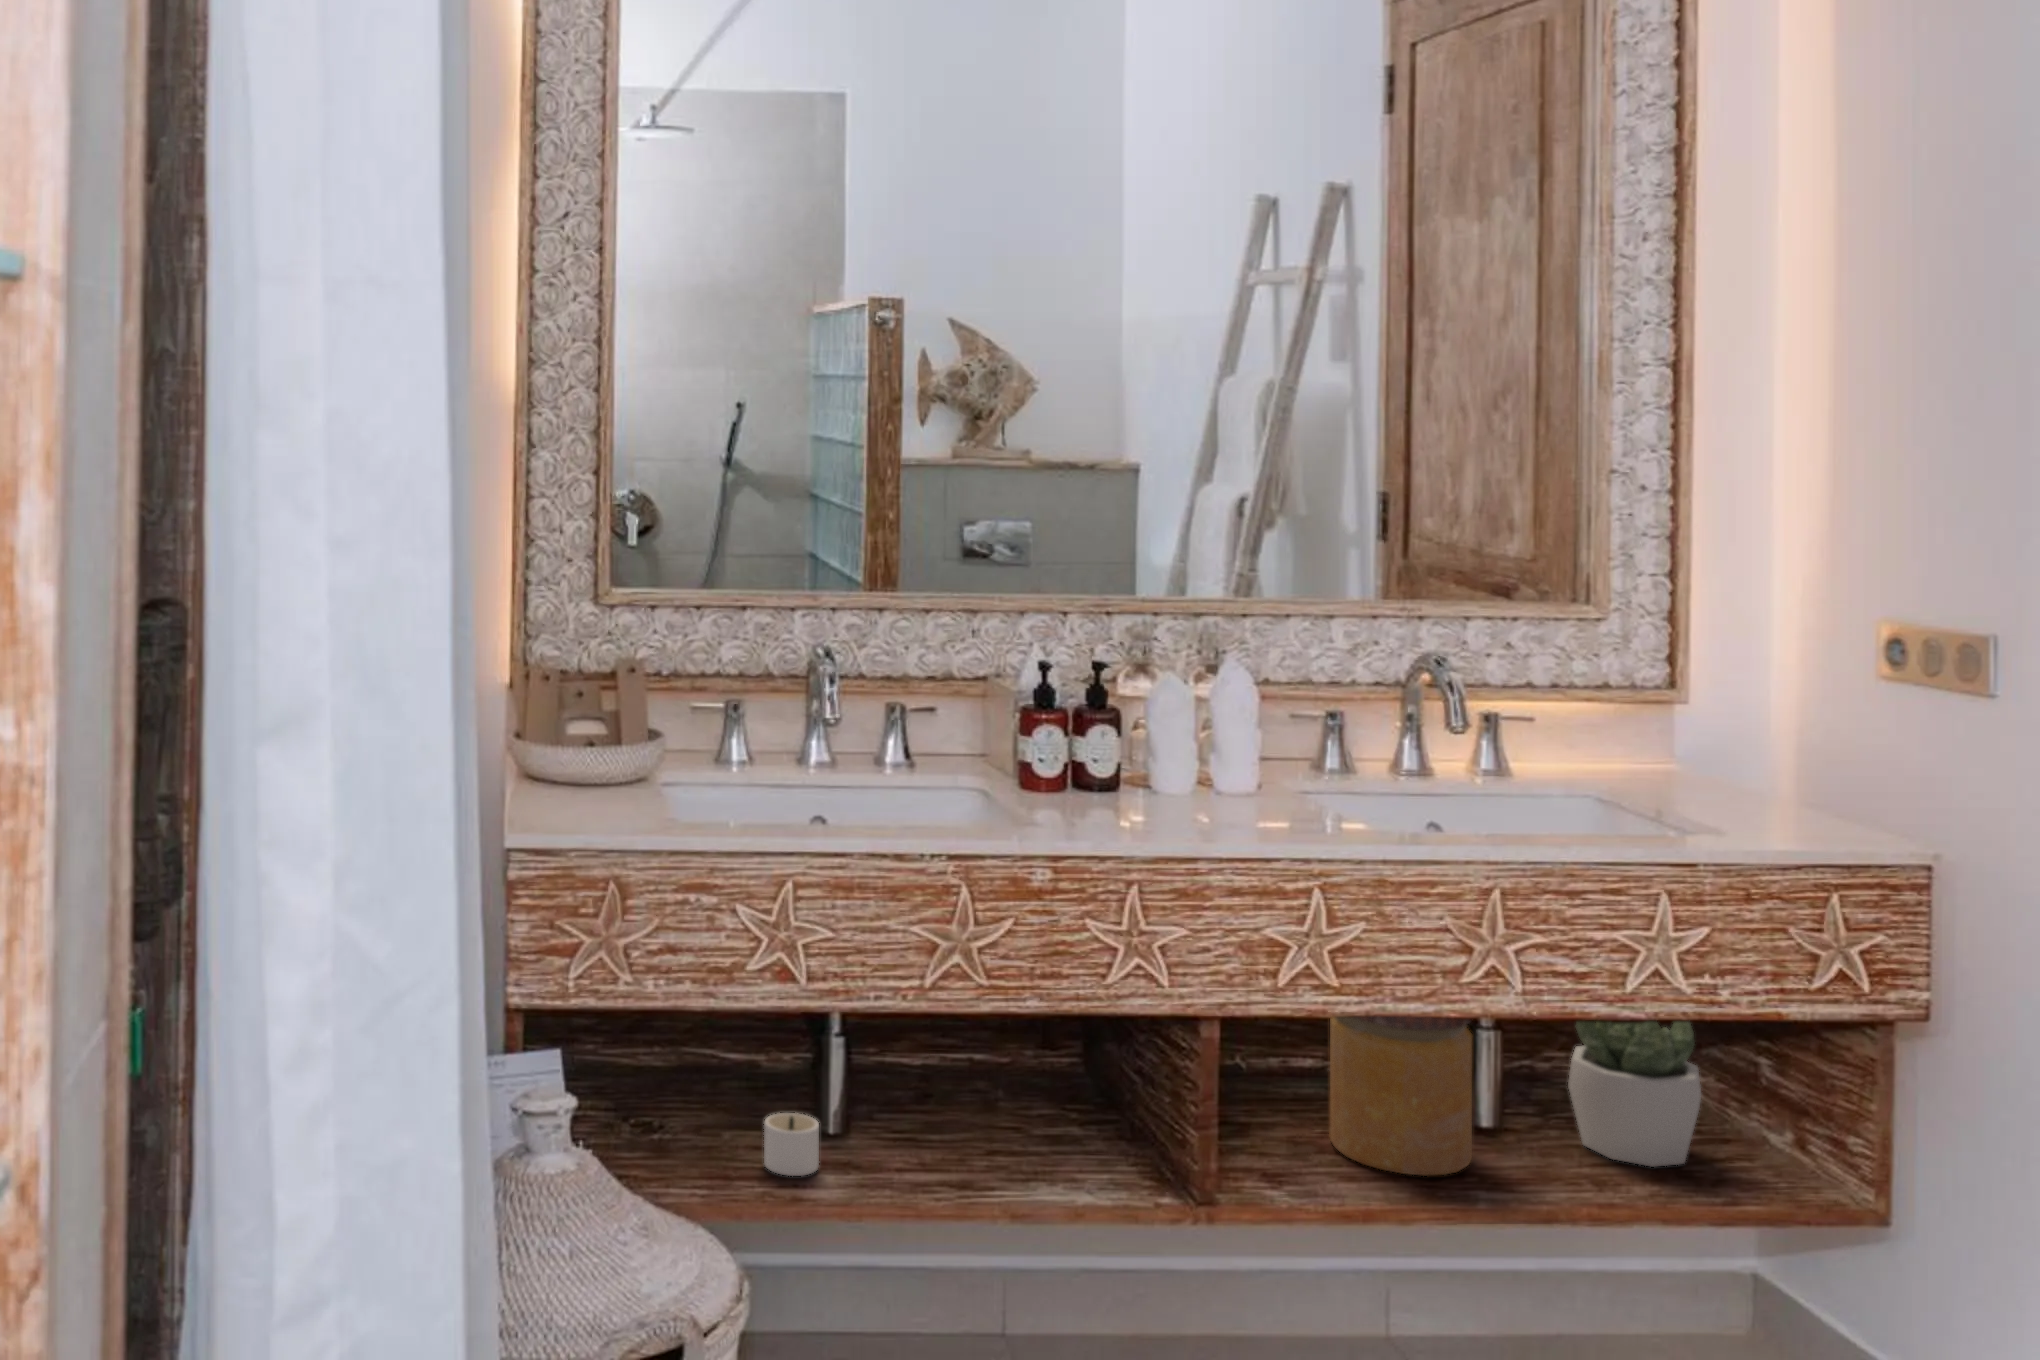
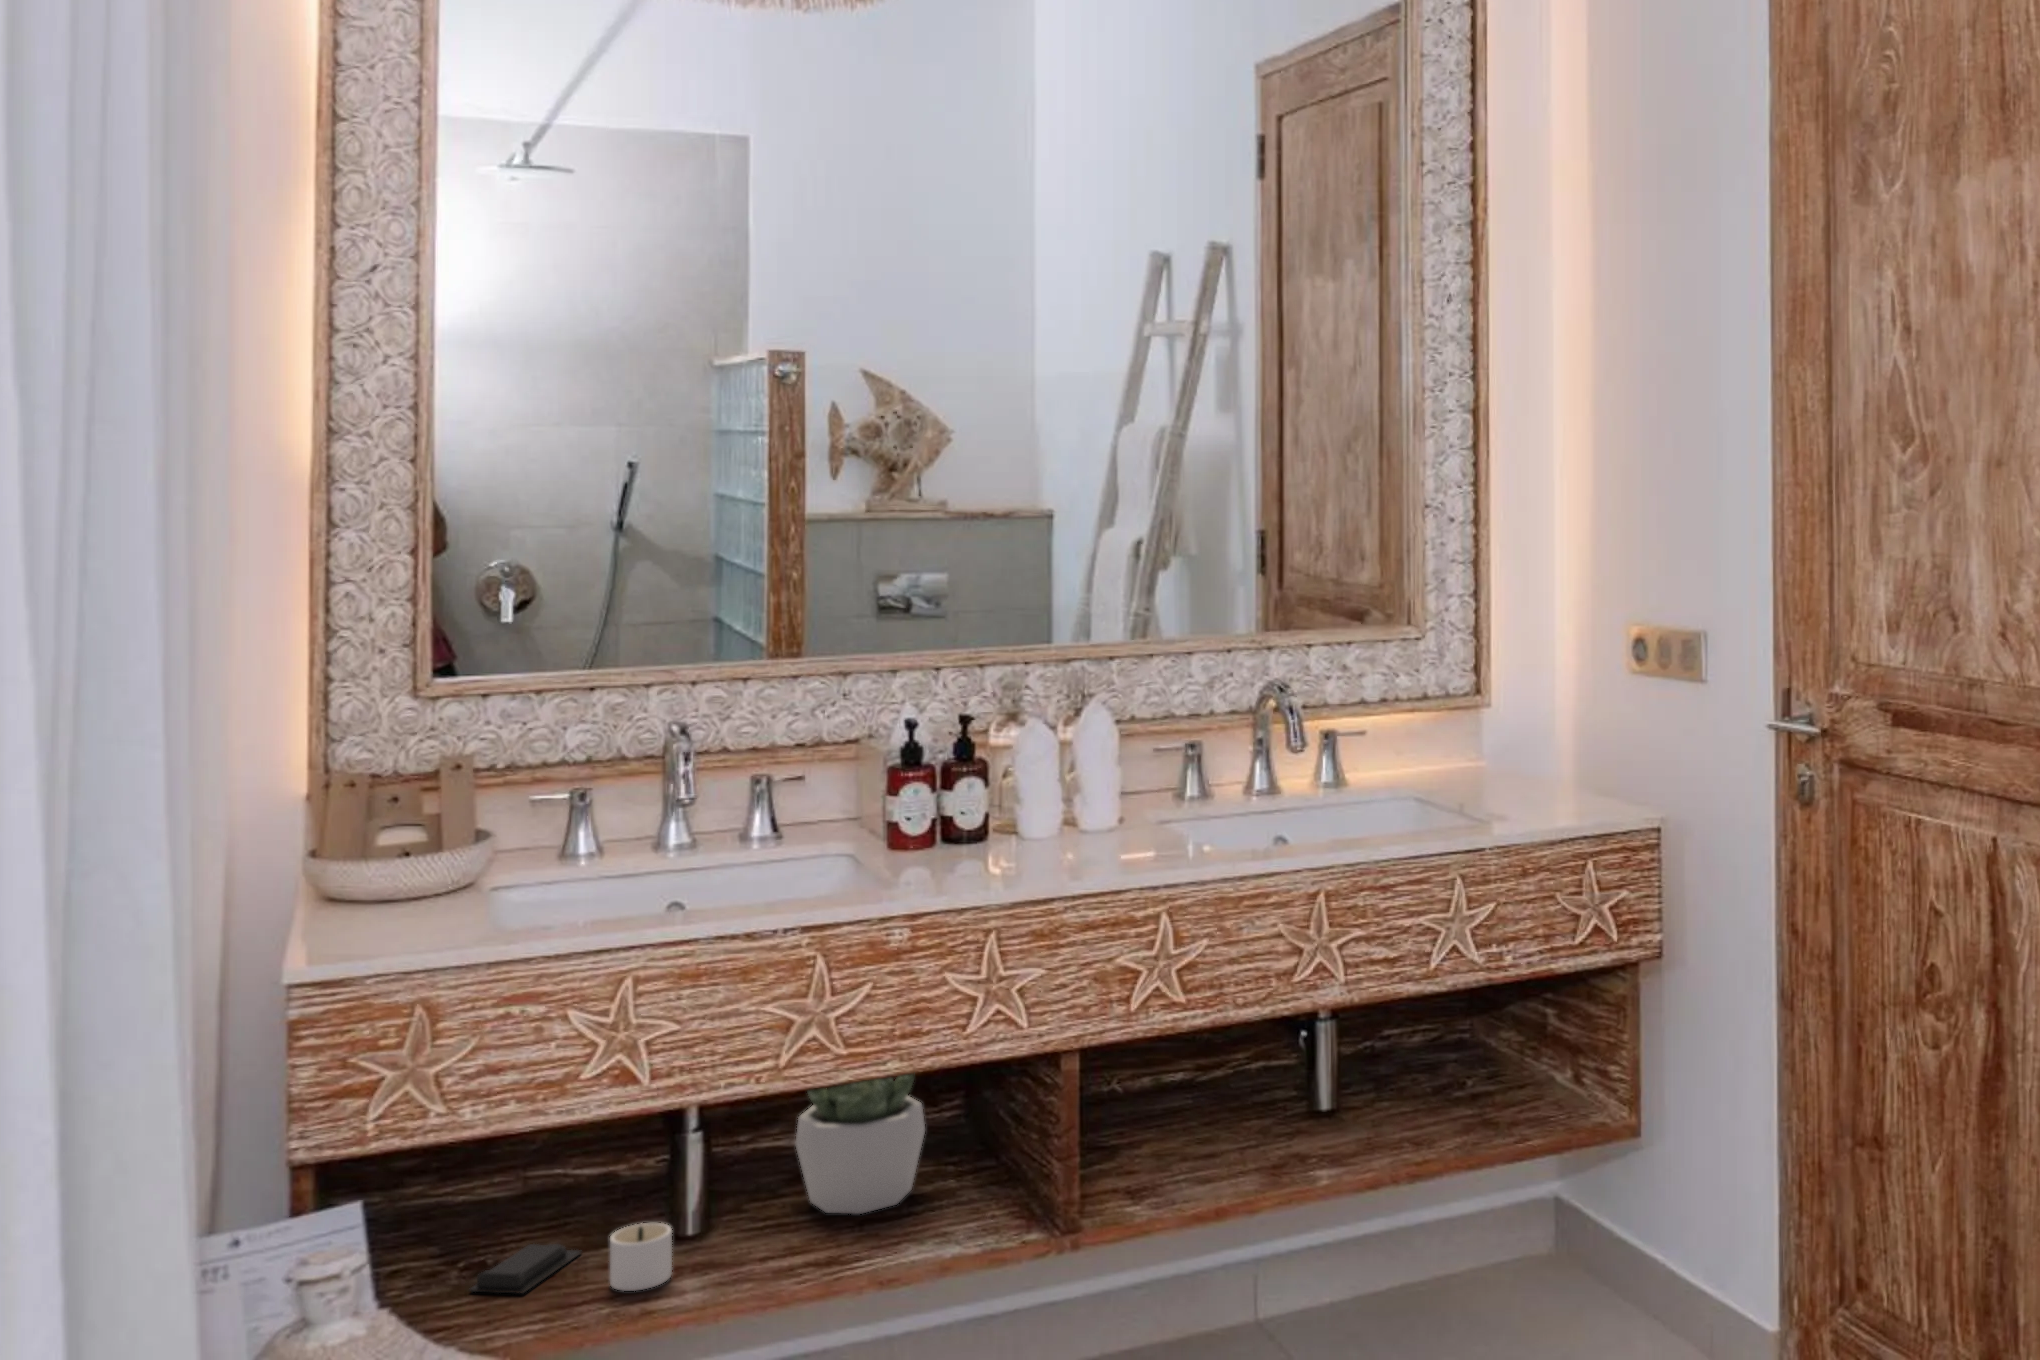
jar: present [1330,1016,1472,1176] -> none [1187,985,1311,1168]
succulent plant: present [1568,1022,1701,1167] -> present [795,1074,925,1214]
soap bar: none [643,1112,737,1157] -> present [470,1244,581,1293]

